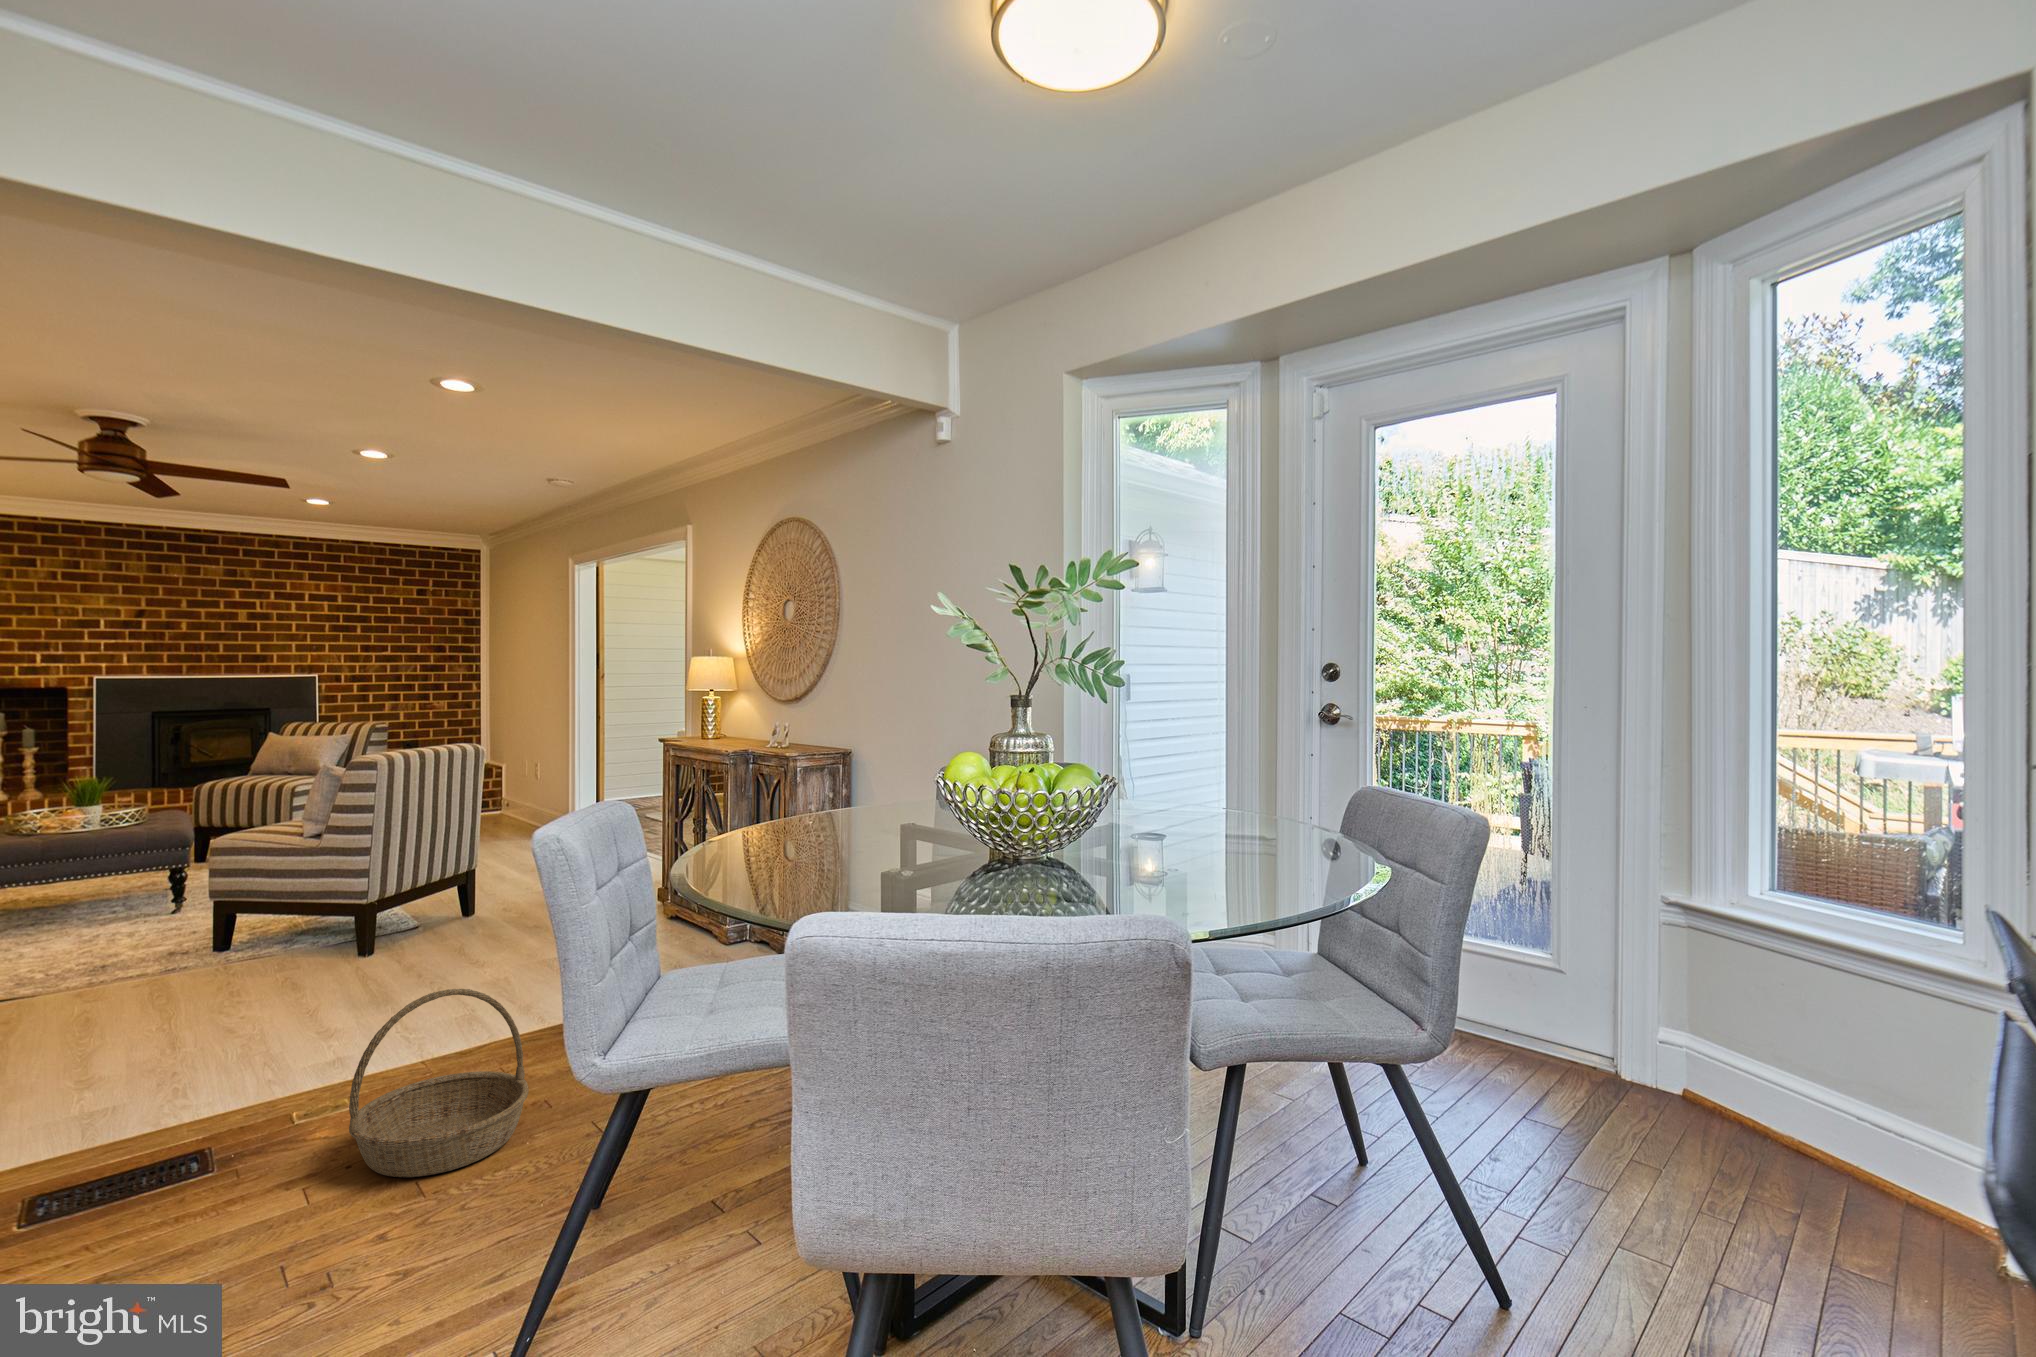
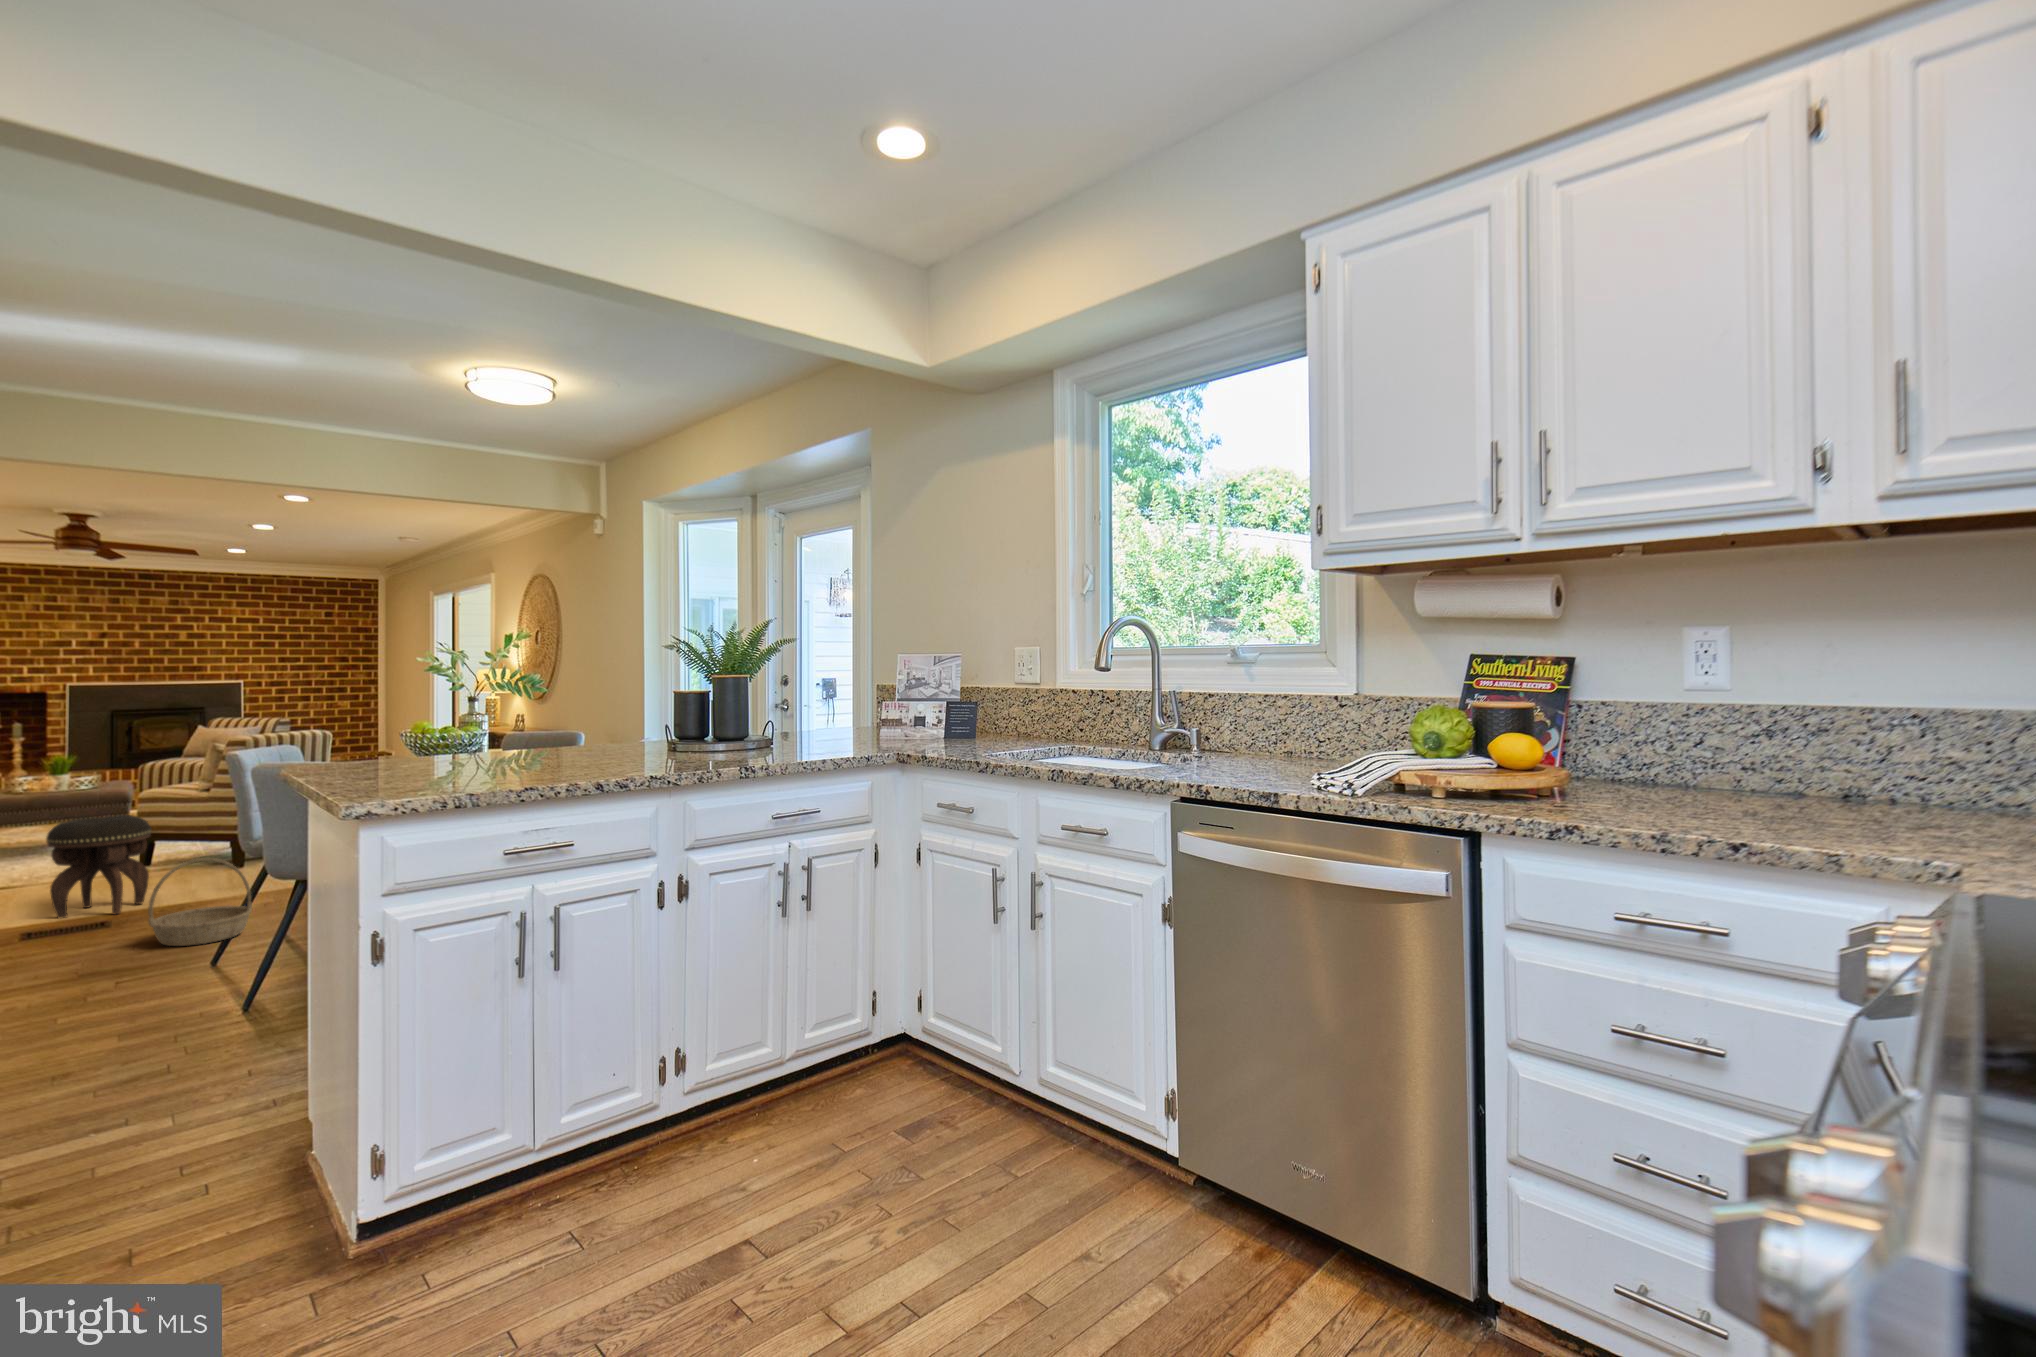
footstool: none [120,888,298,1087] -> present [46,815,151,918]

